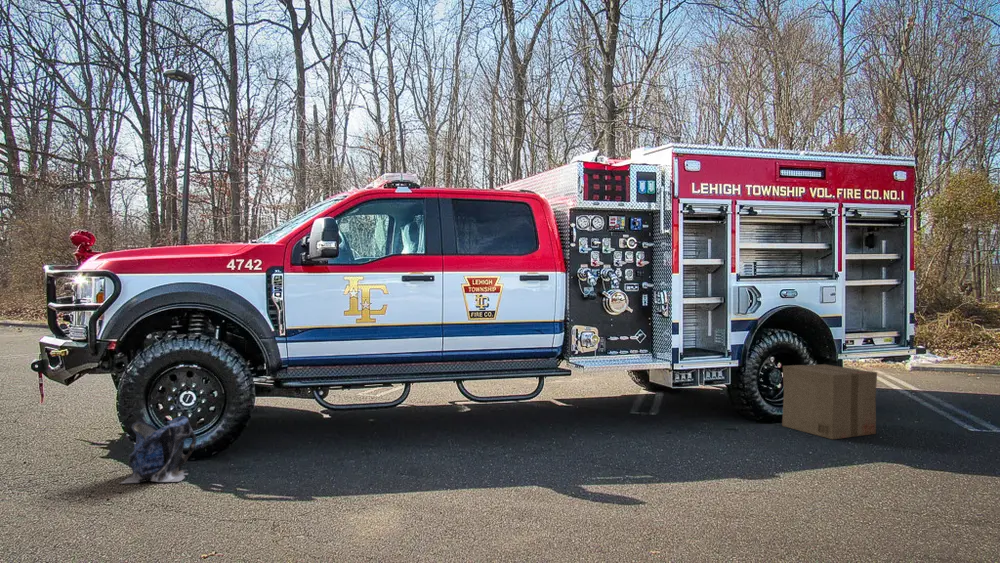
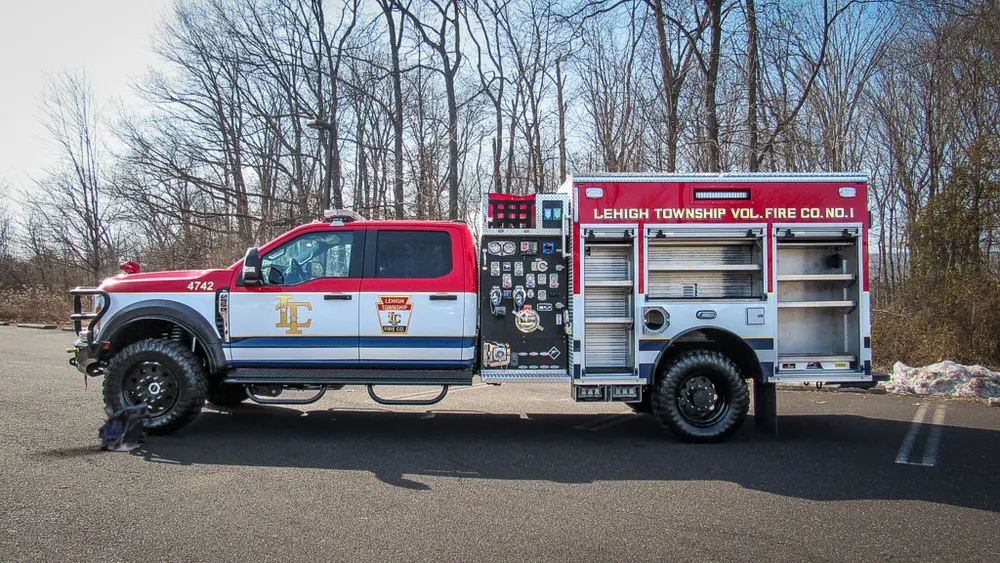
cardboard box: present [782,364,877,439] -> none [697,386,786,461]

